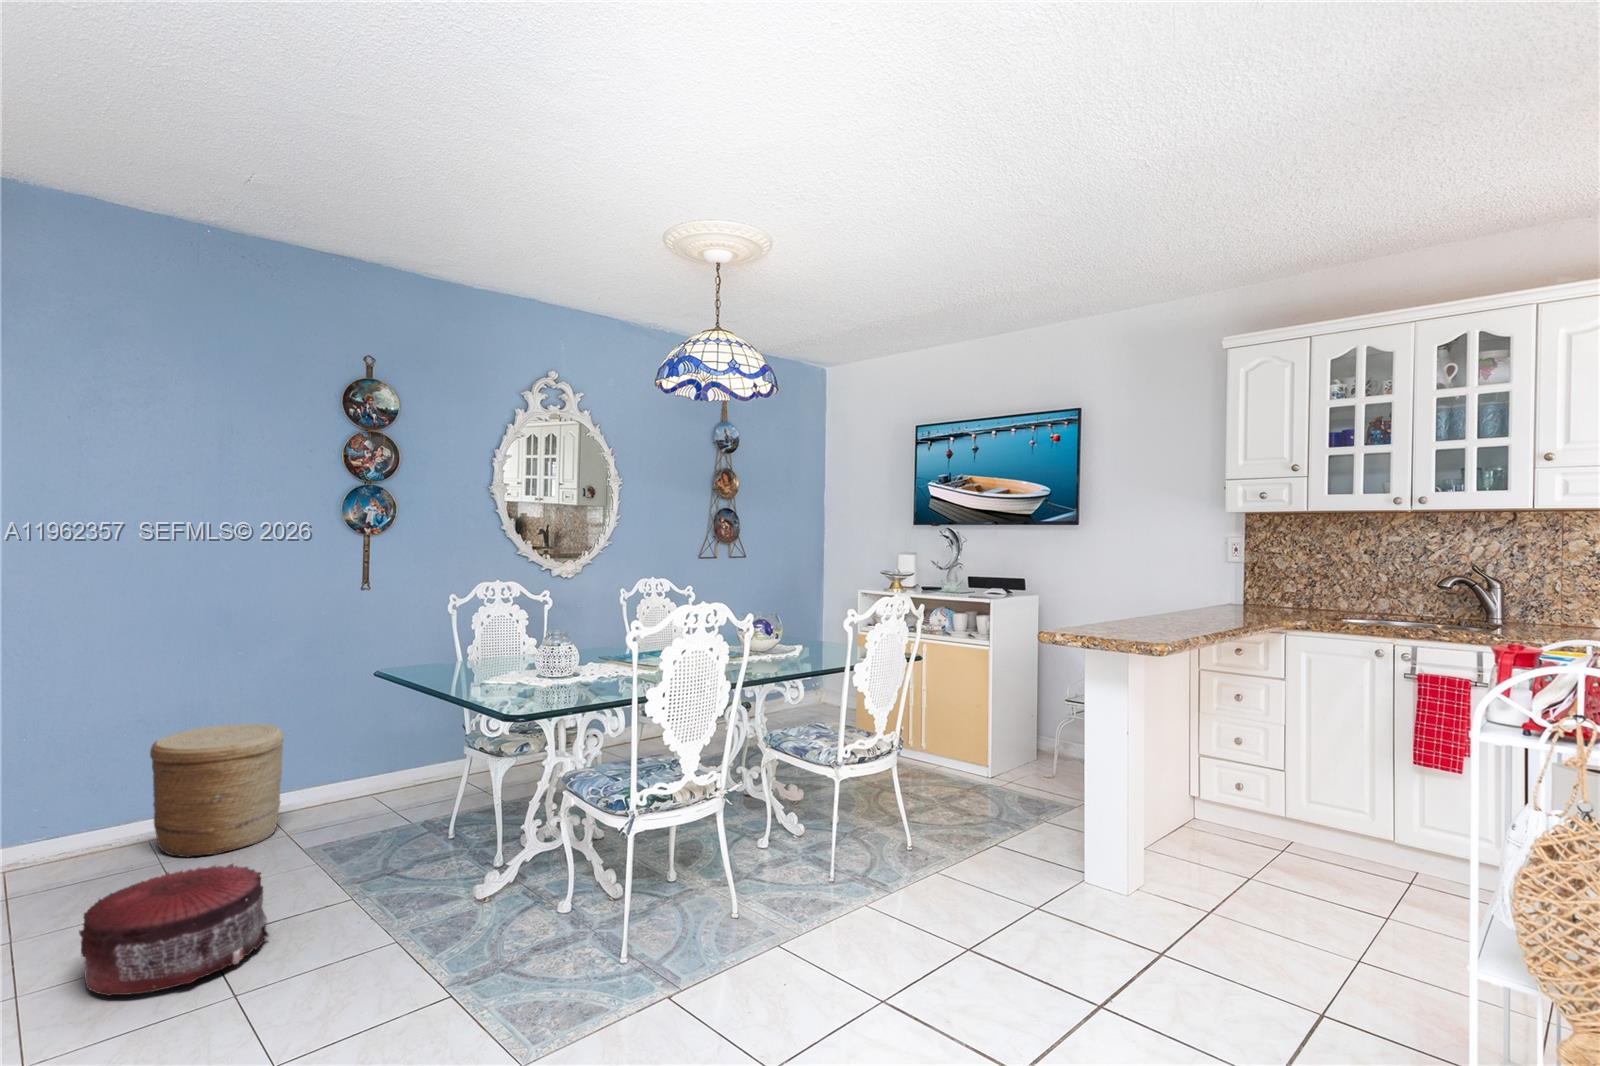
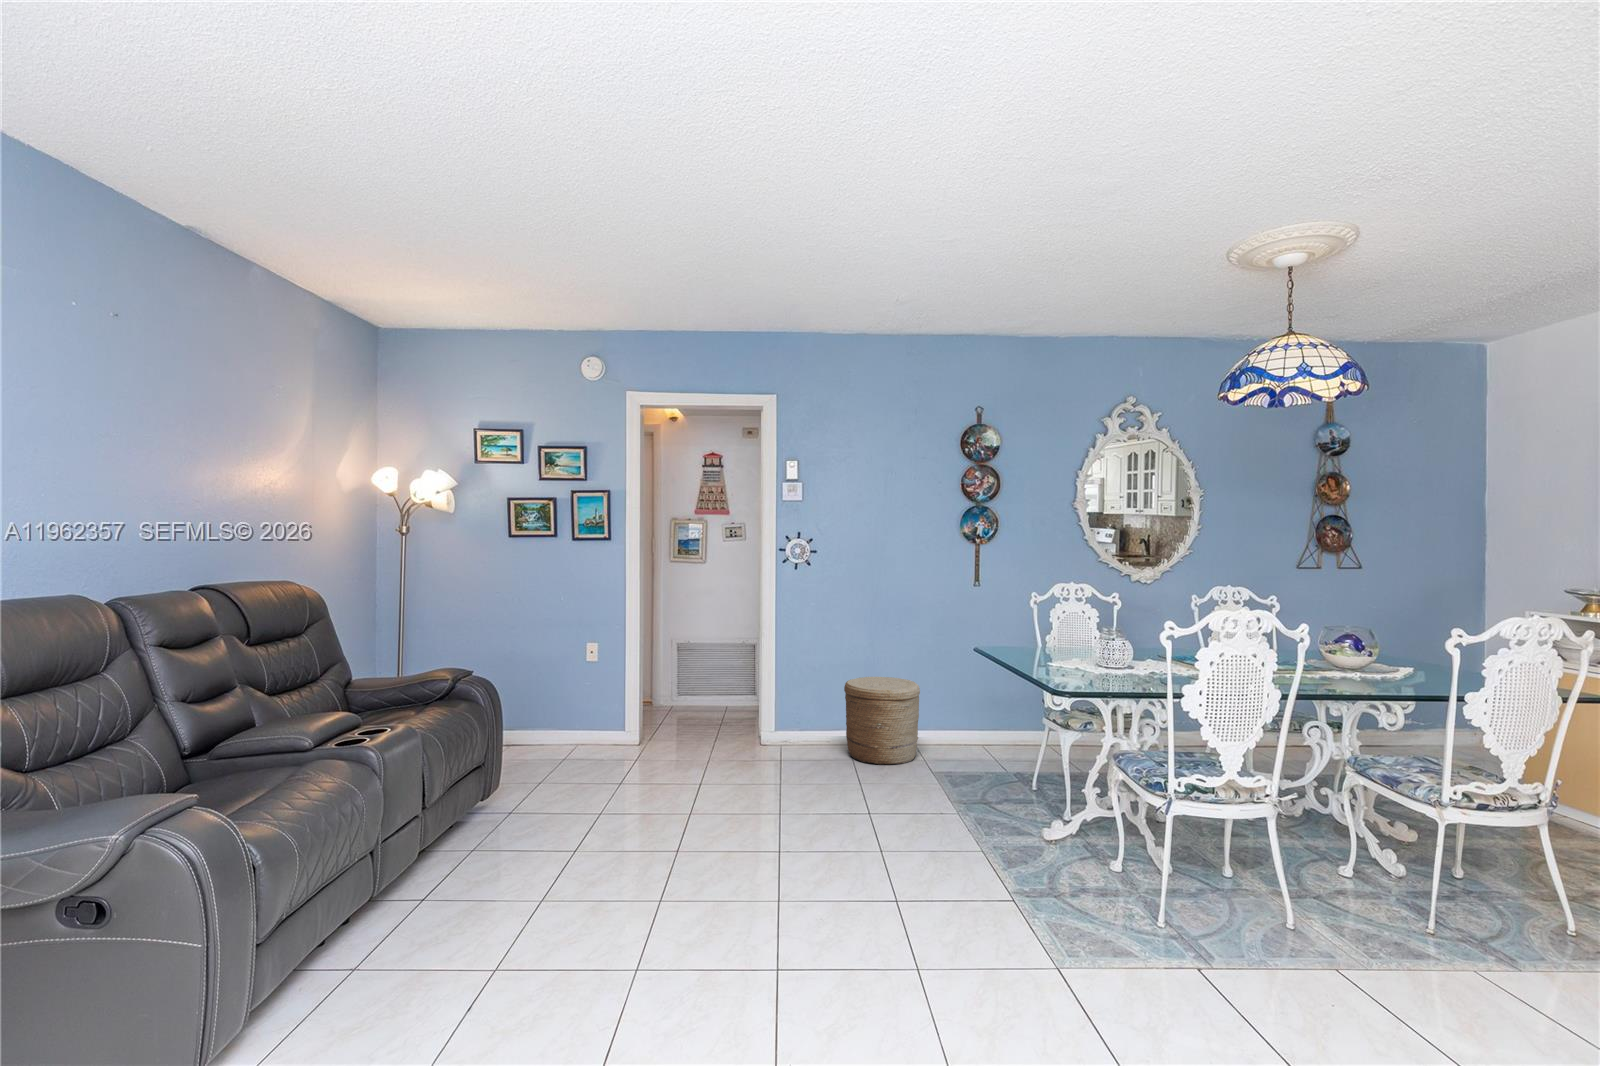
pouf: present [79,864,269,996] -> none [805,763,903,836]

